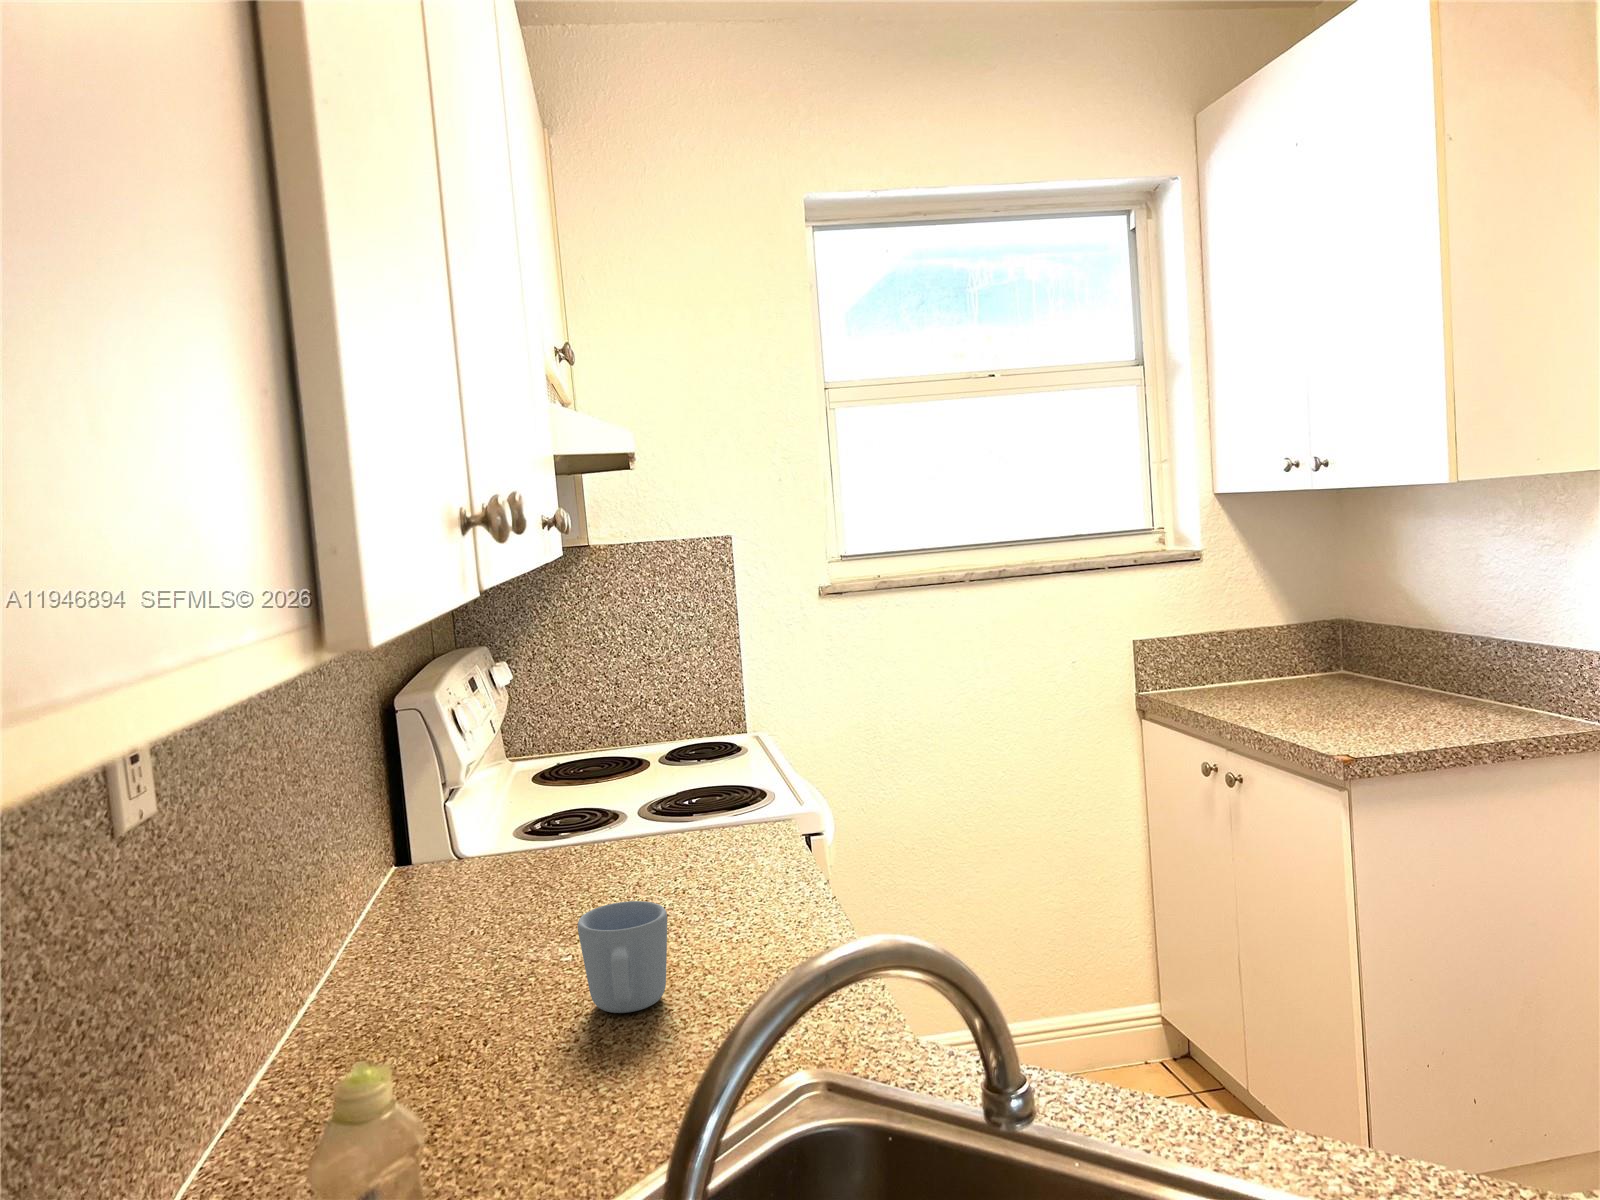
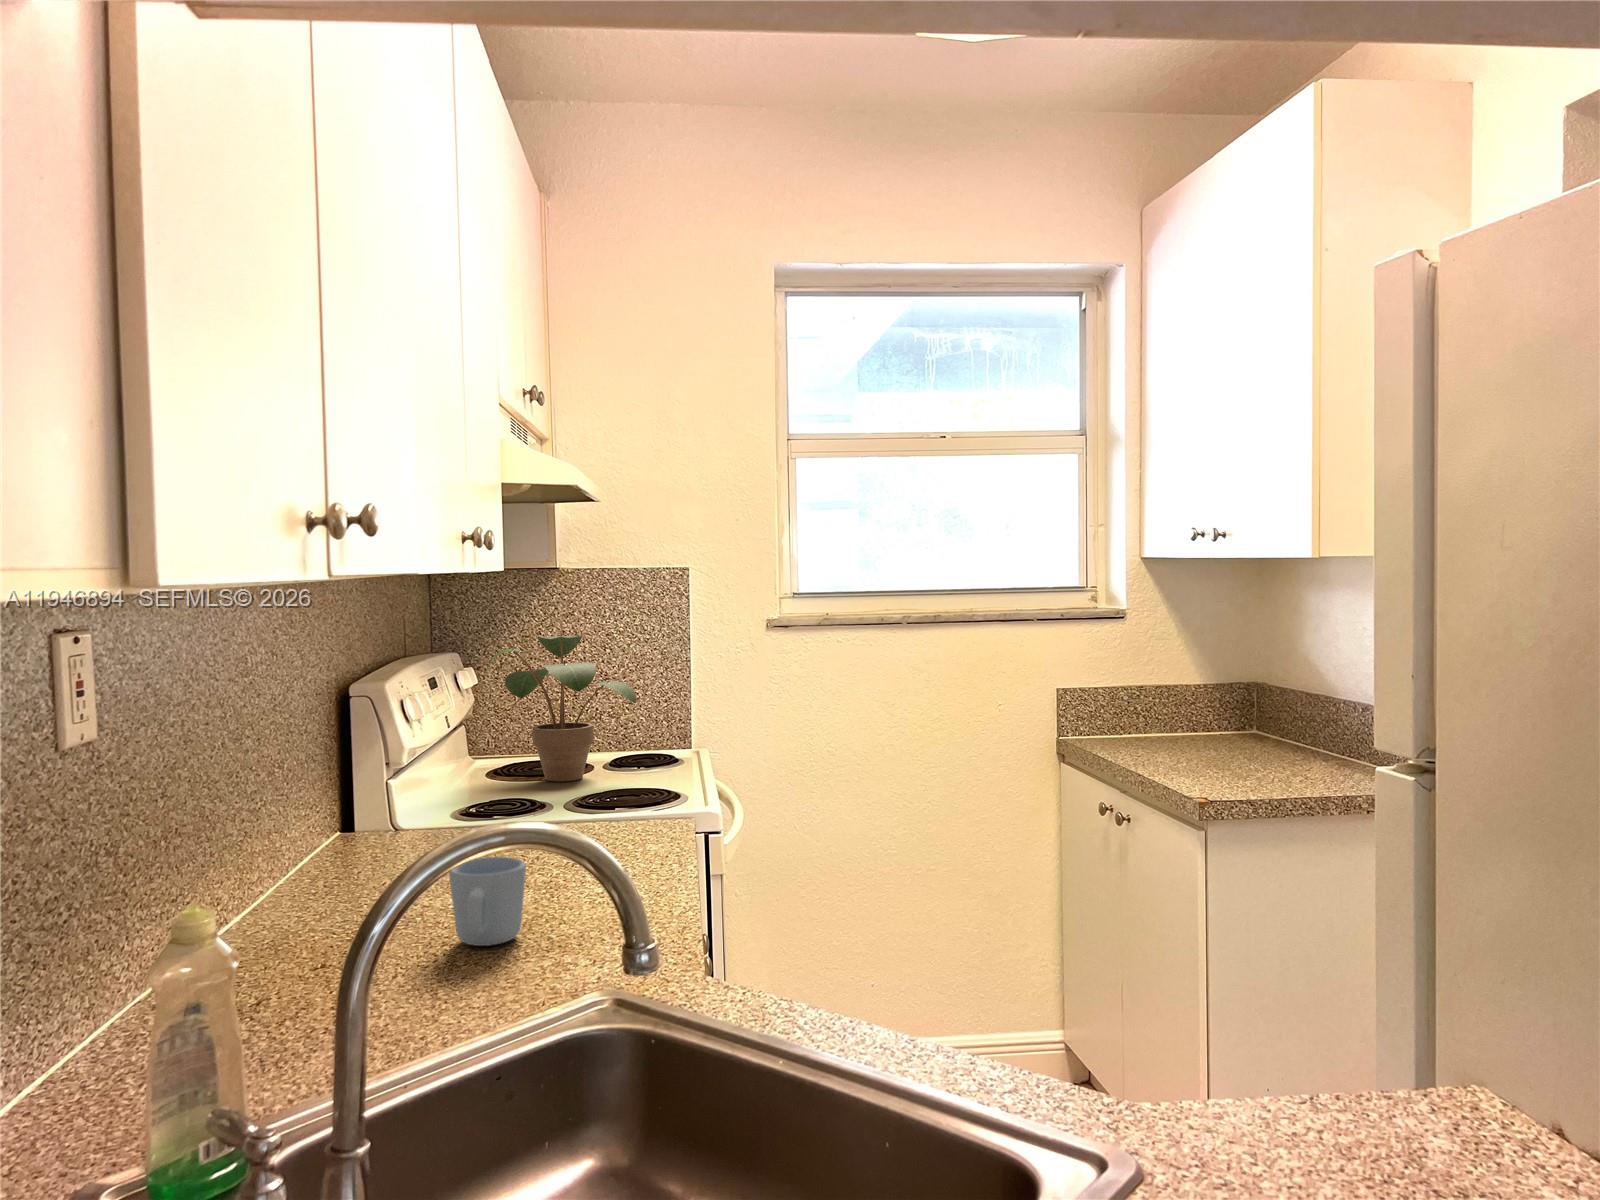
potted plant: none [531,619,698,783] -> present [488,633,637,781]

